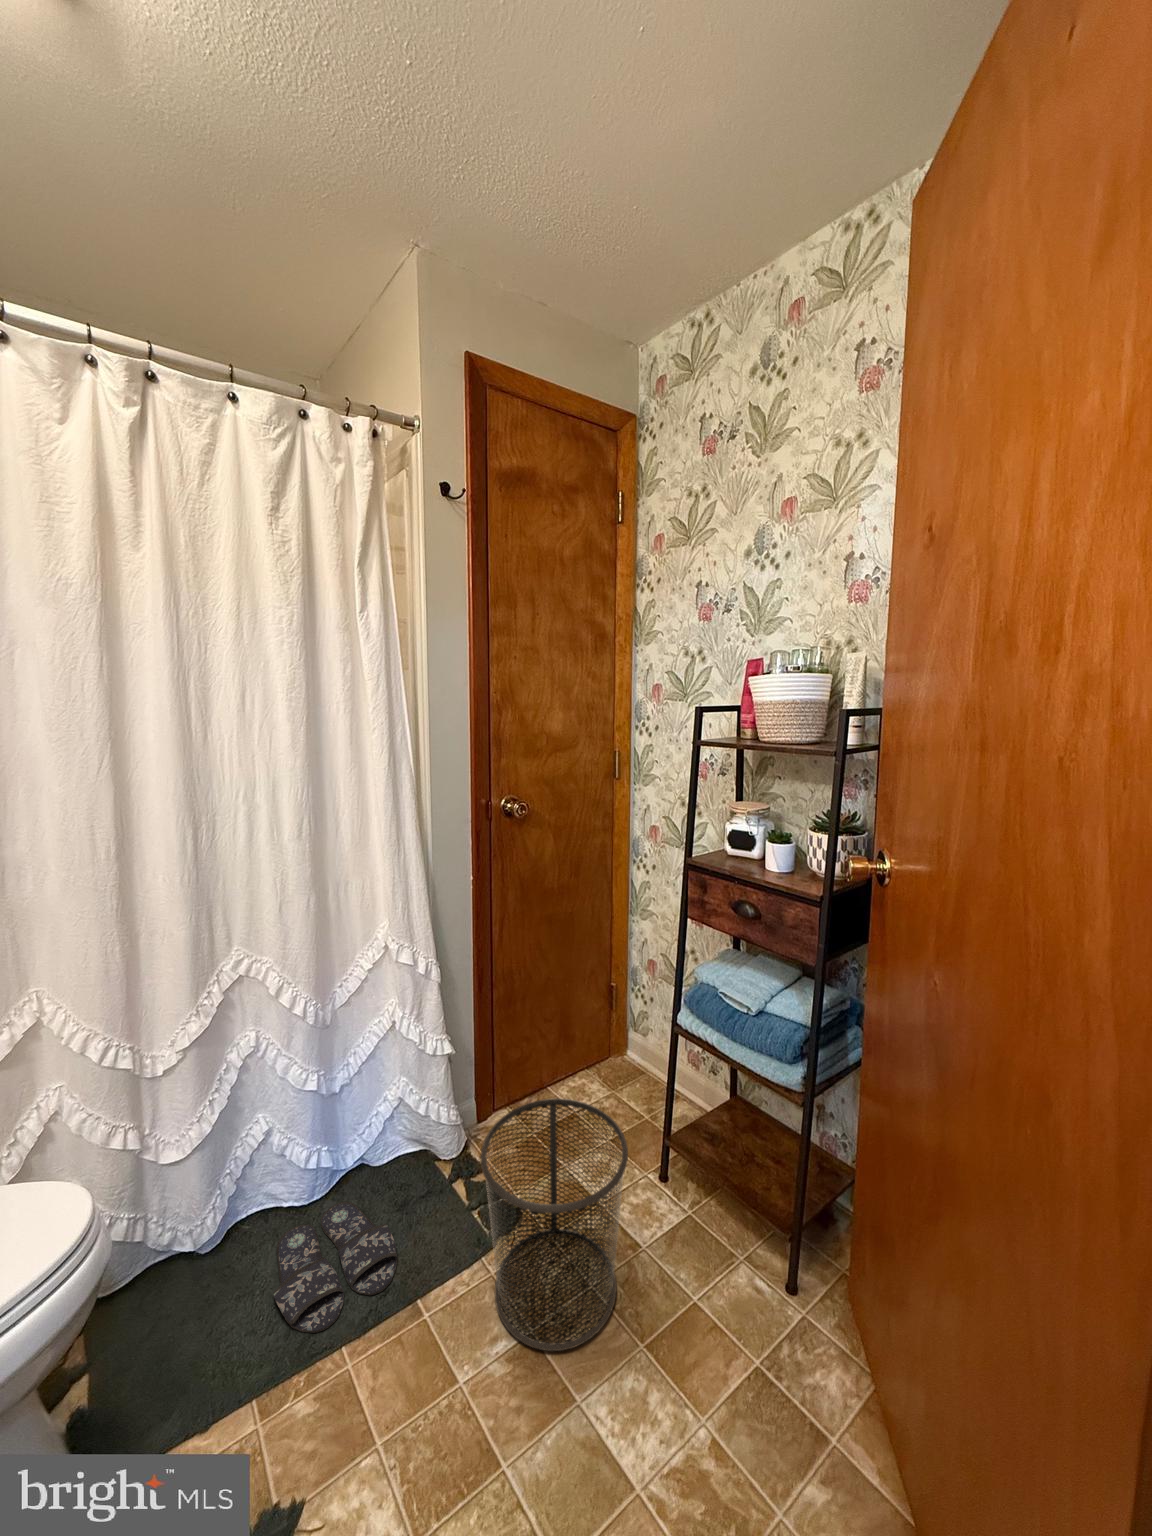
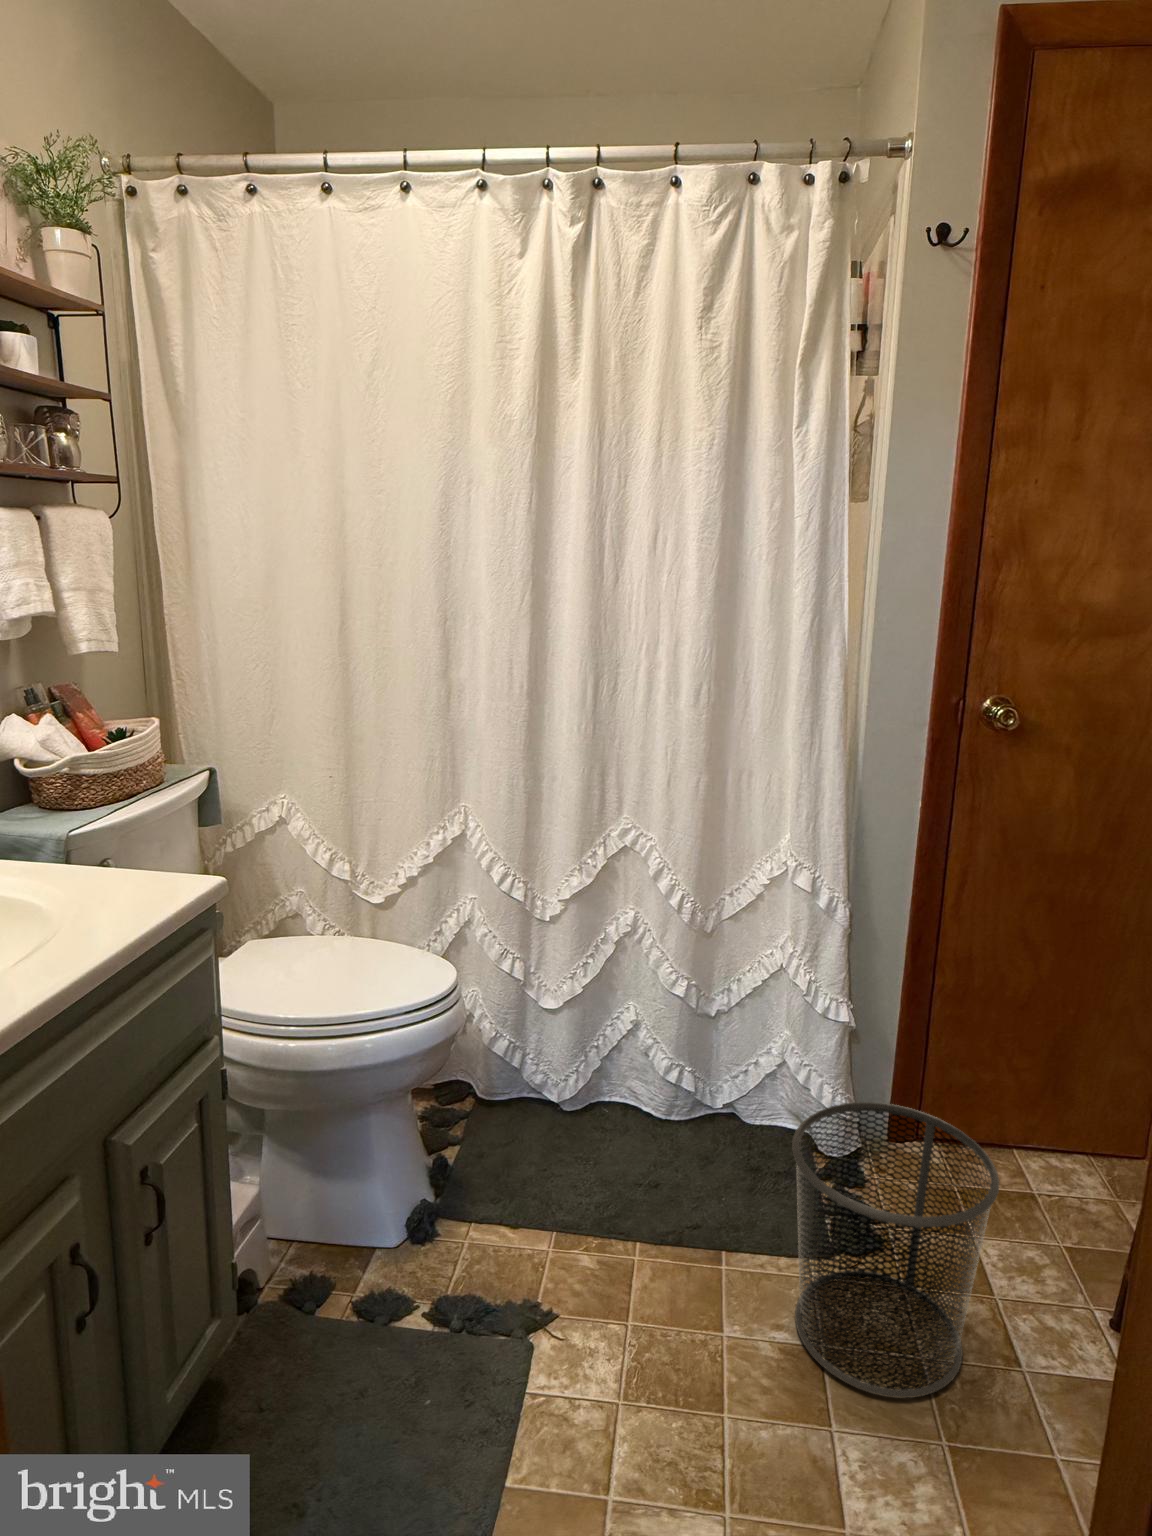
slippers: present [274,1202,397,1333] -> none [604,1130,728,1223]

